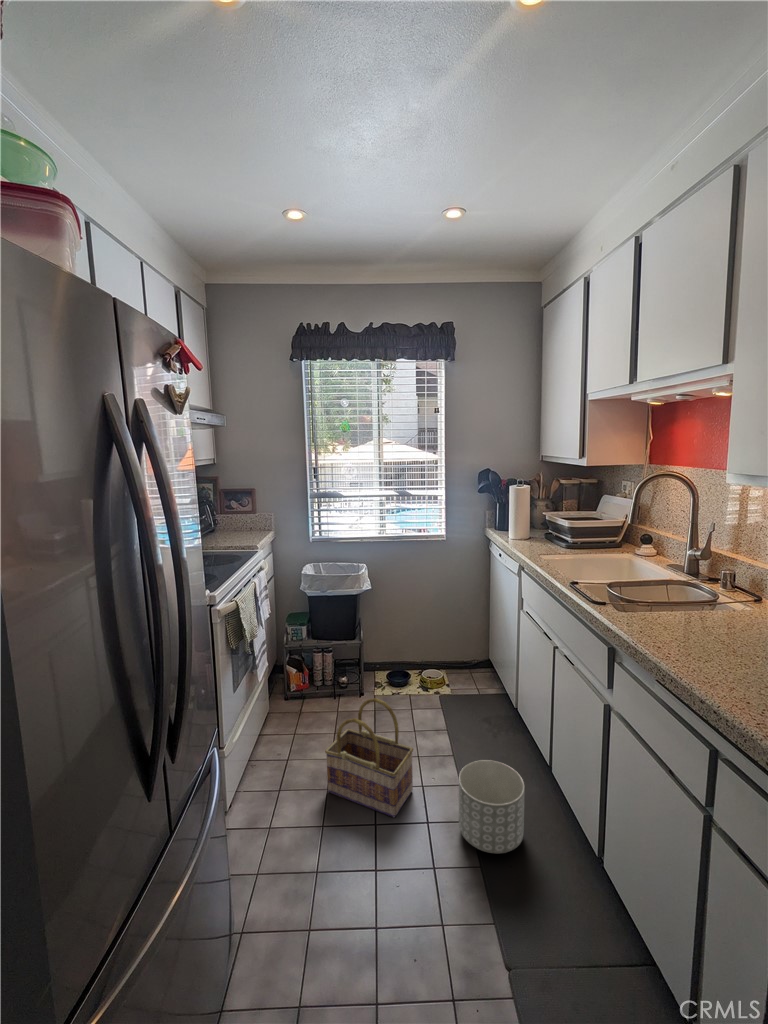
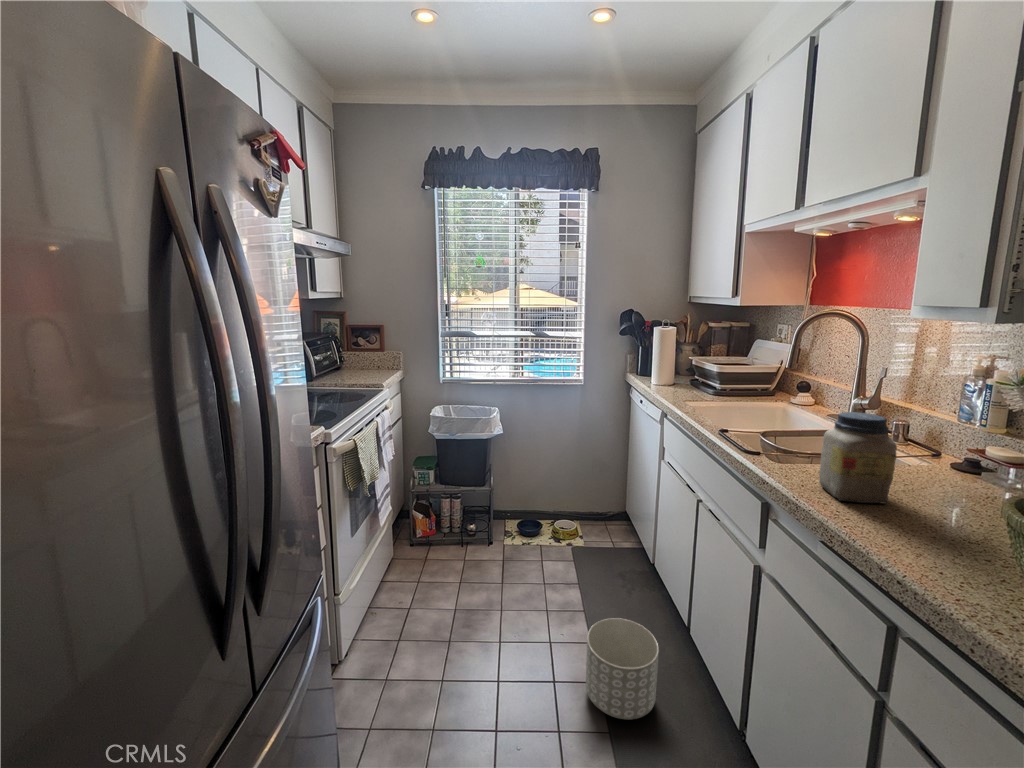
jar: none [653,567,713,645] -> present [819,412,897,504]
basket: present [325,698,413,818] -> none [446,548,540,674]

